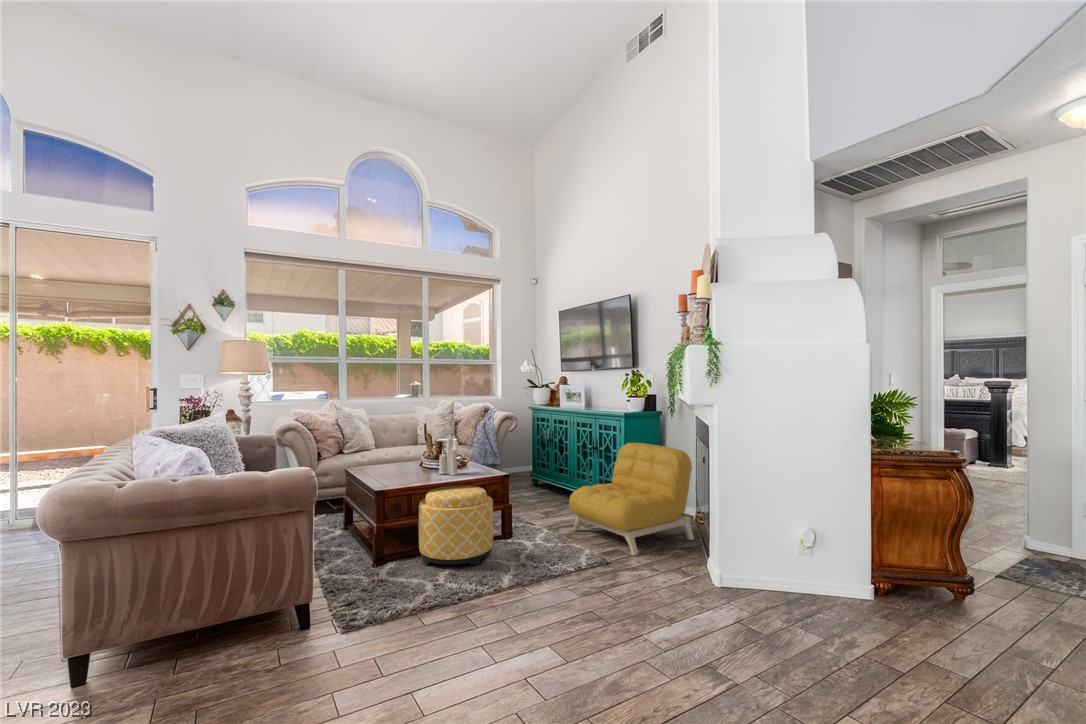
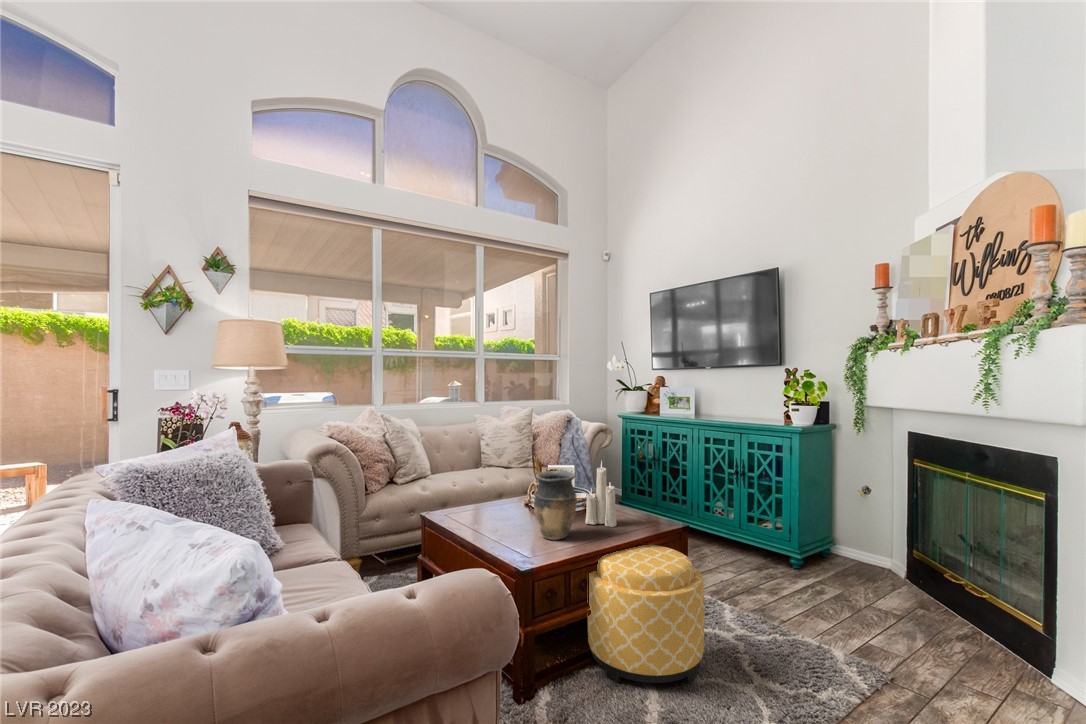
vase: none [395,438,424,481] -> present [534,471,577,540]
armchair: present [569,443,694,555] -> none [760,470,947,648]

